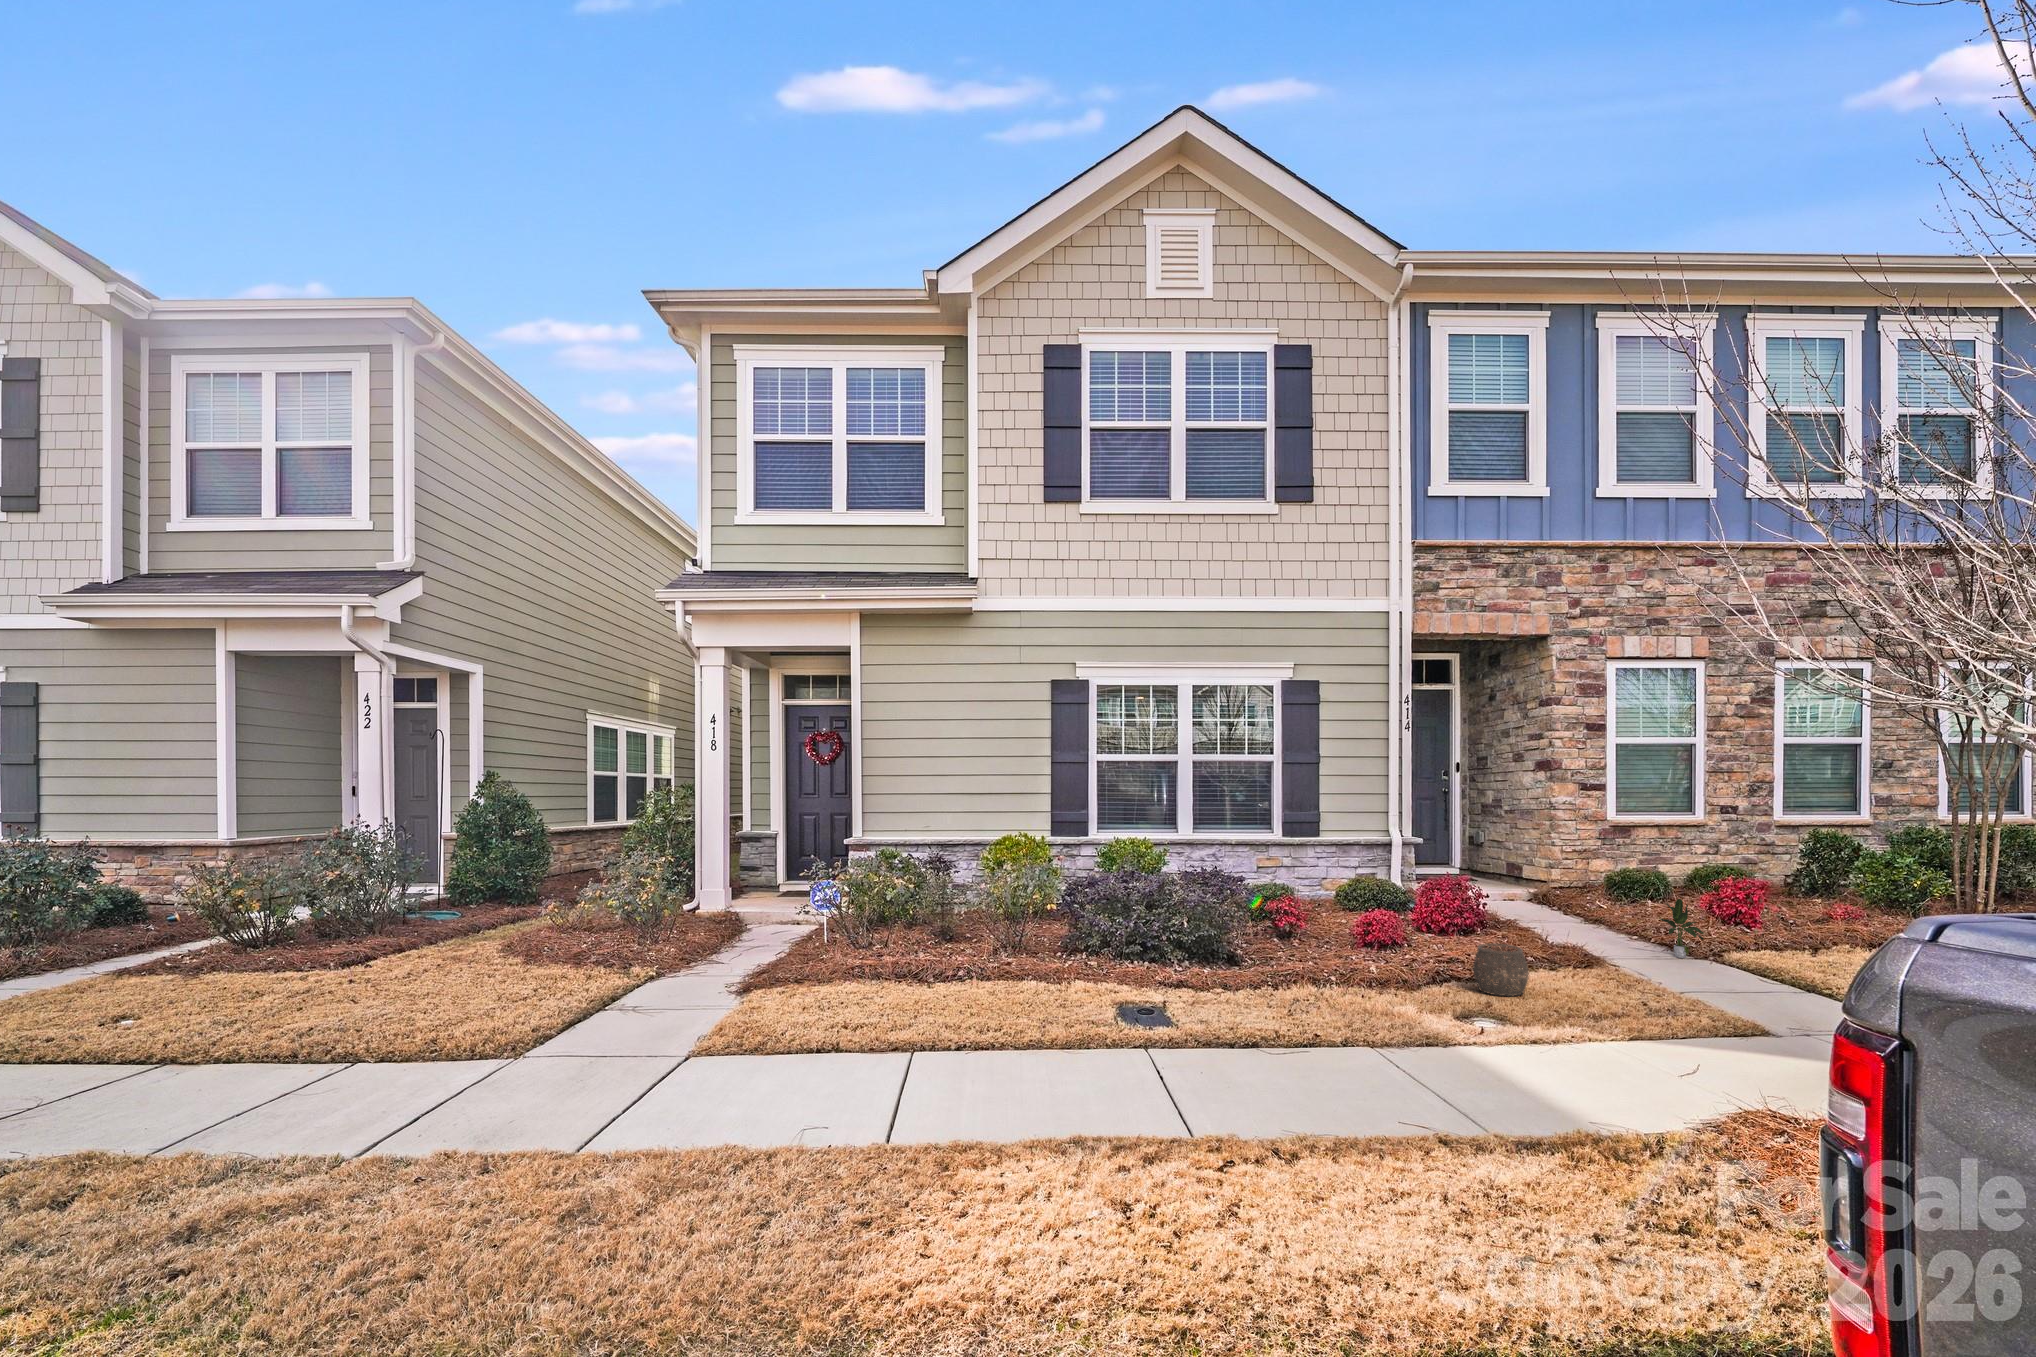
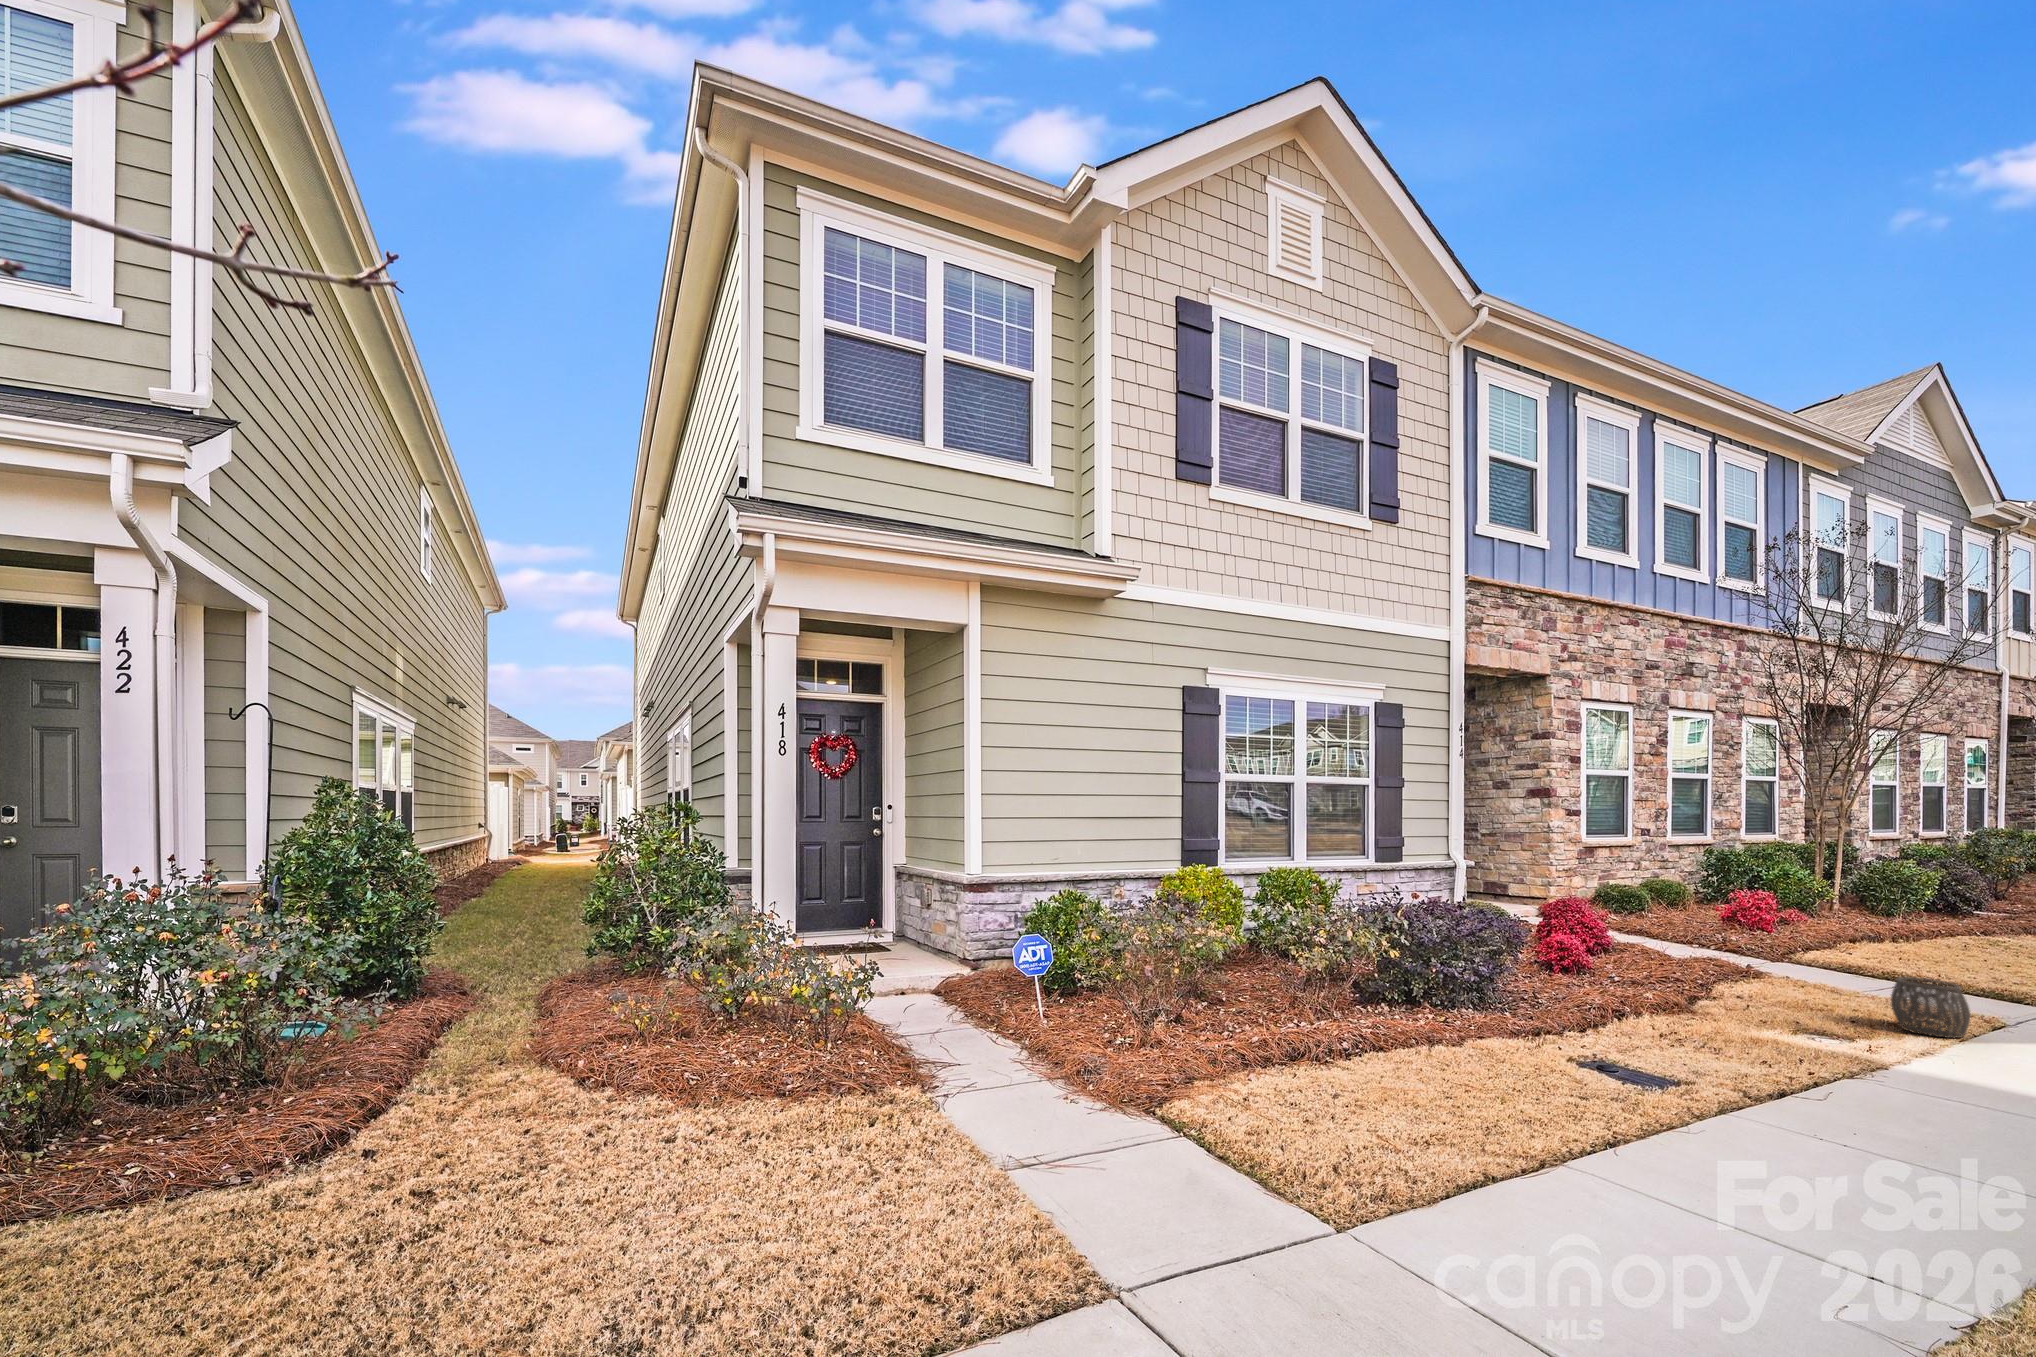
potted plant: present [1660,899,1704,958] -> none [1848,917,1901,976]

